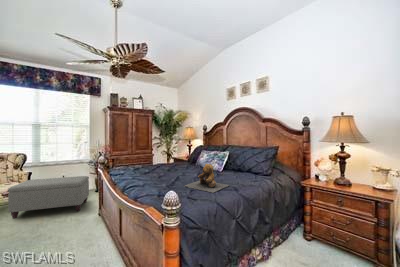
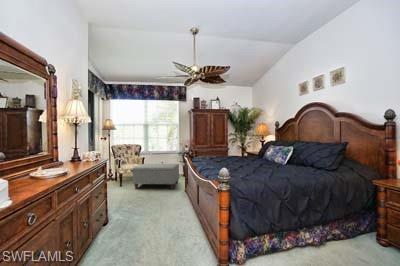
teddy bear: present [185,164,229,193] -> none [244,156,284,179]

